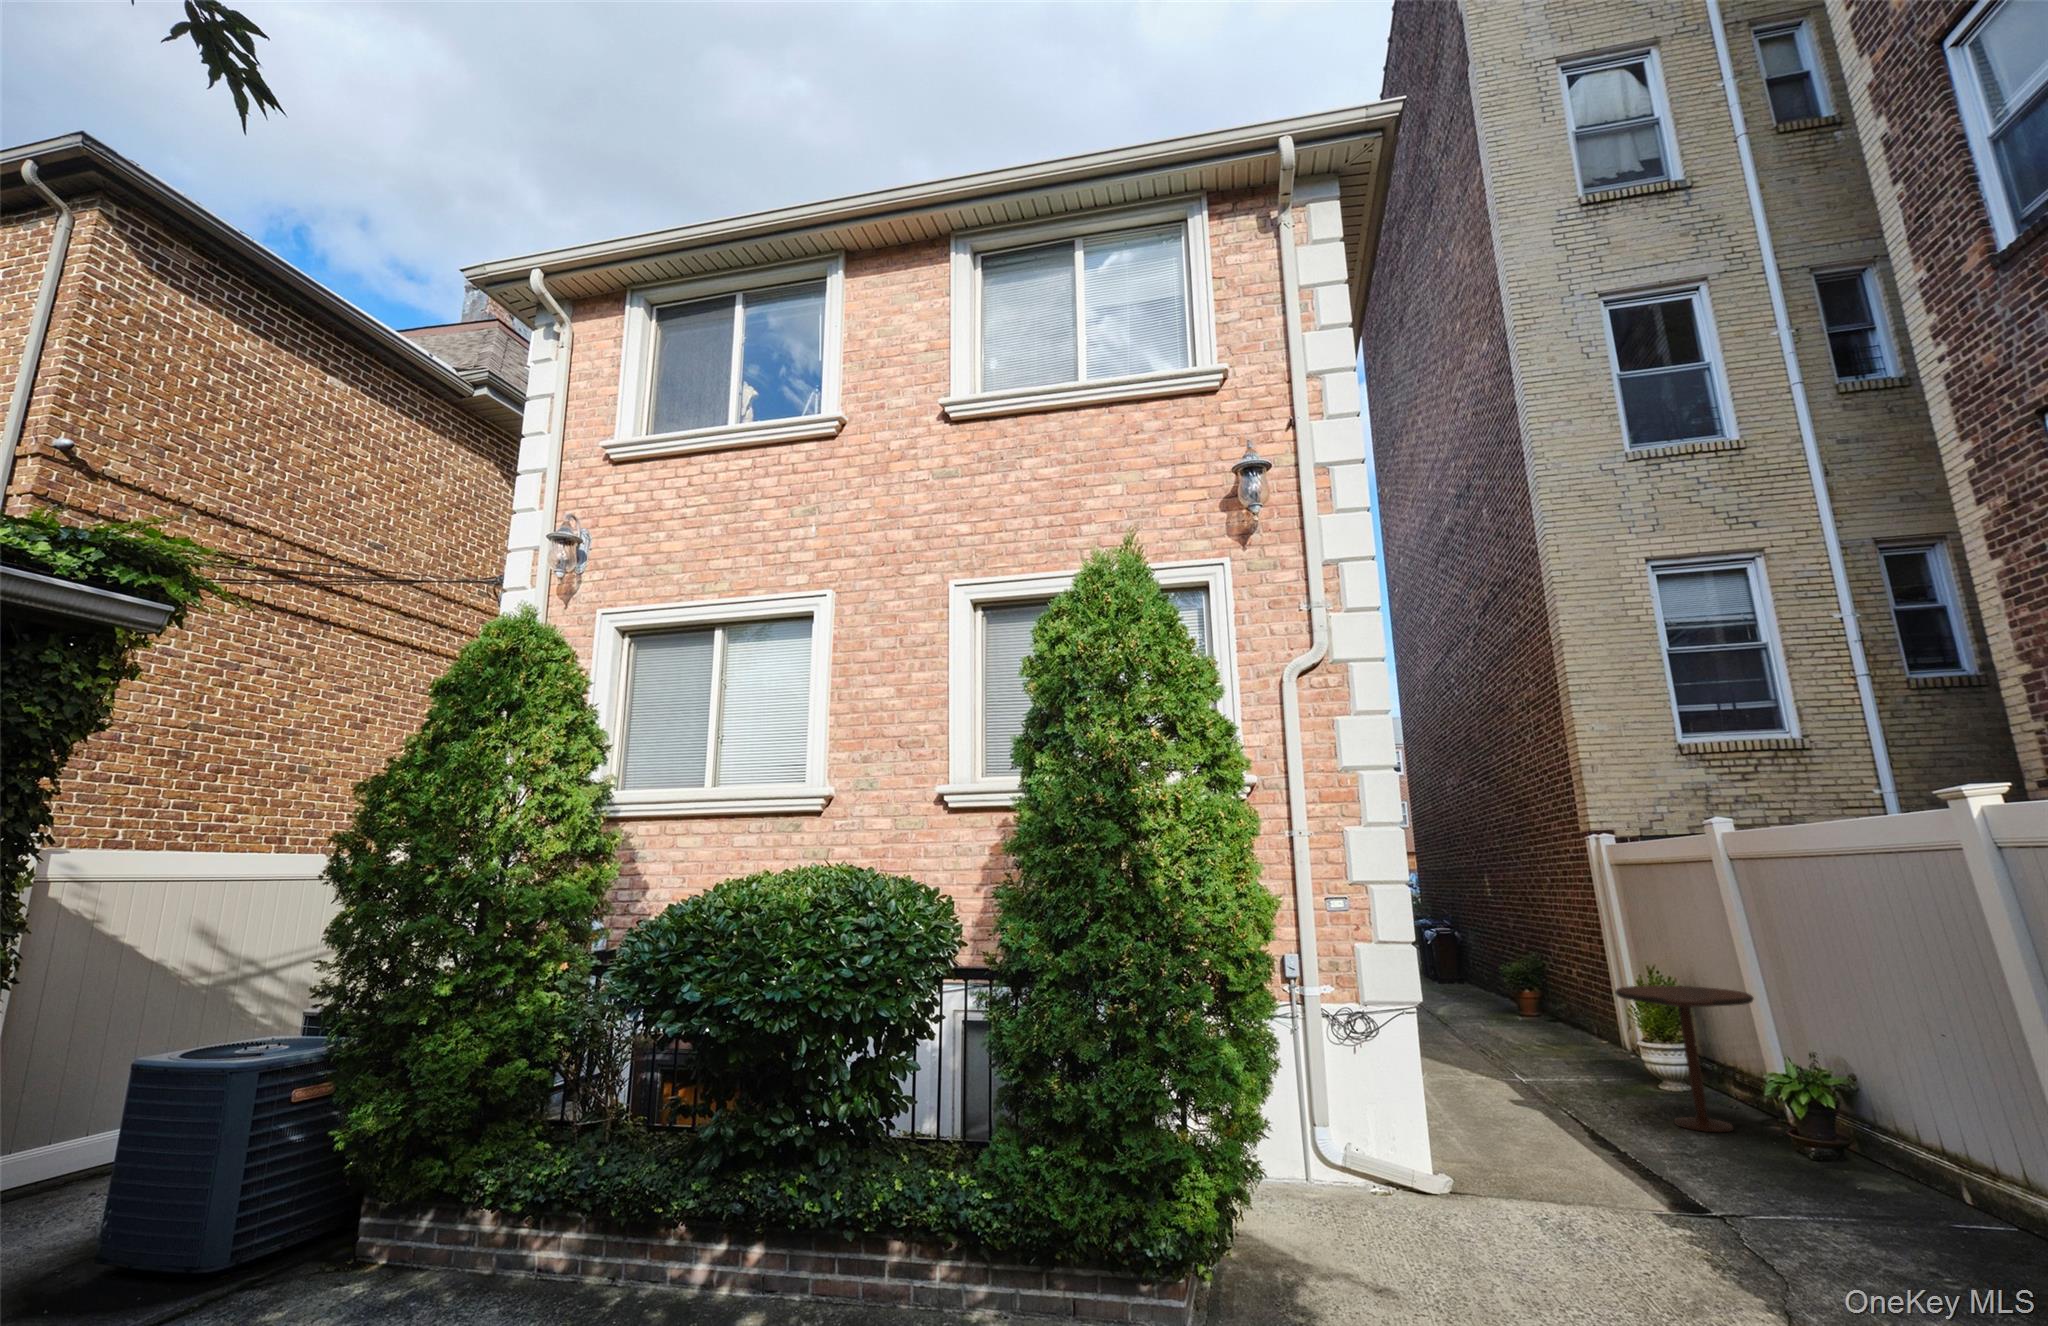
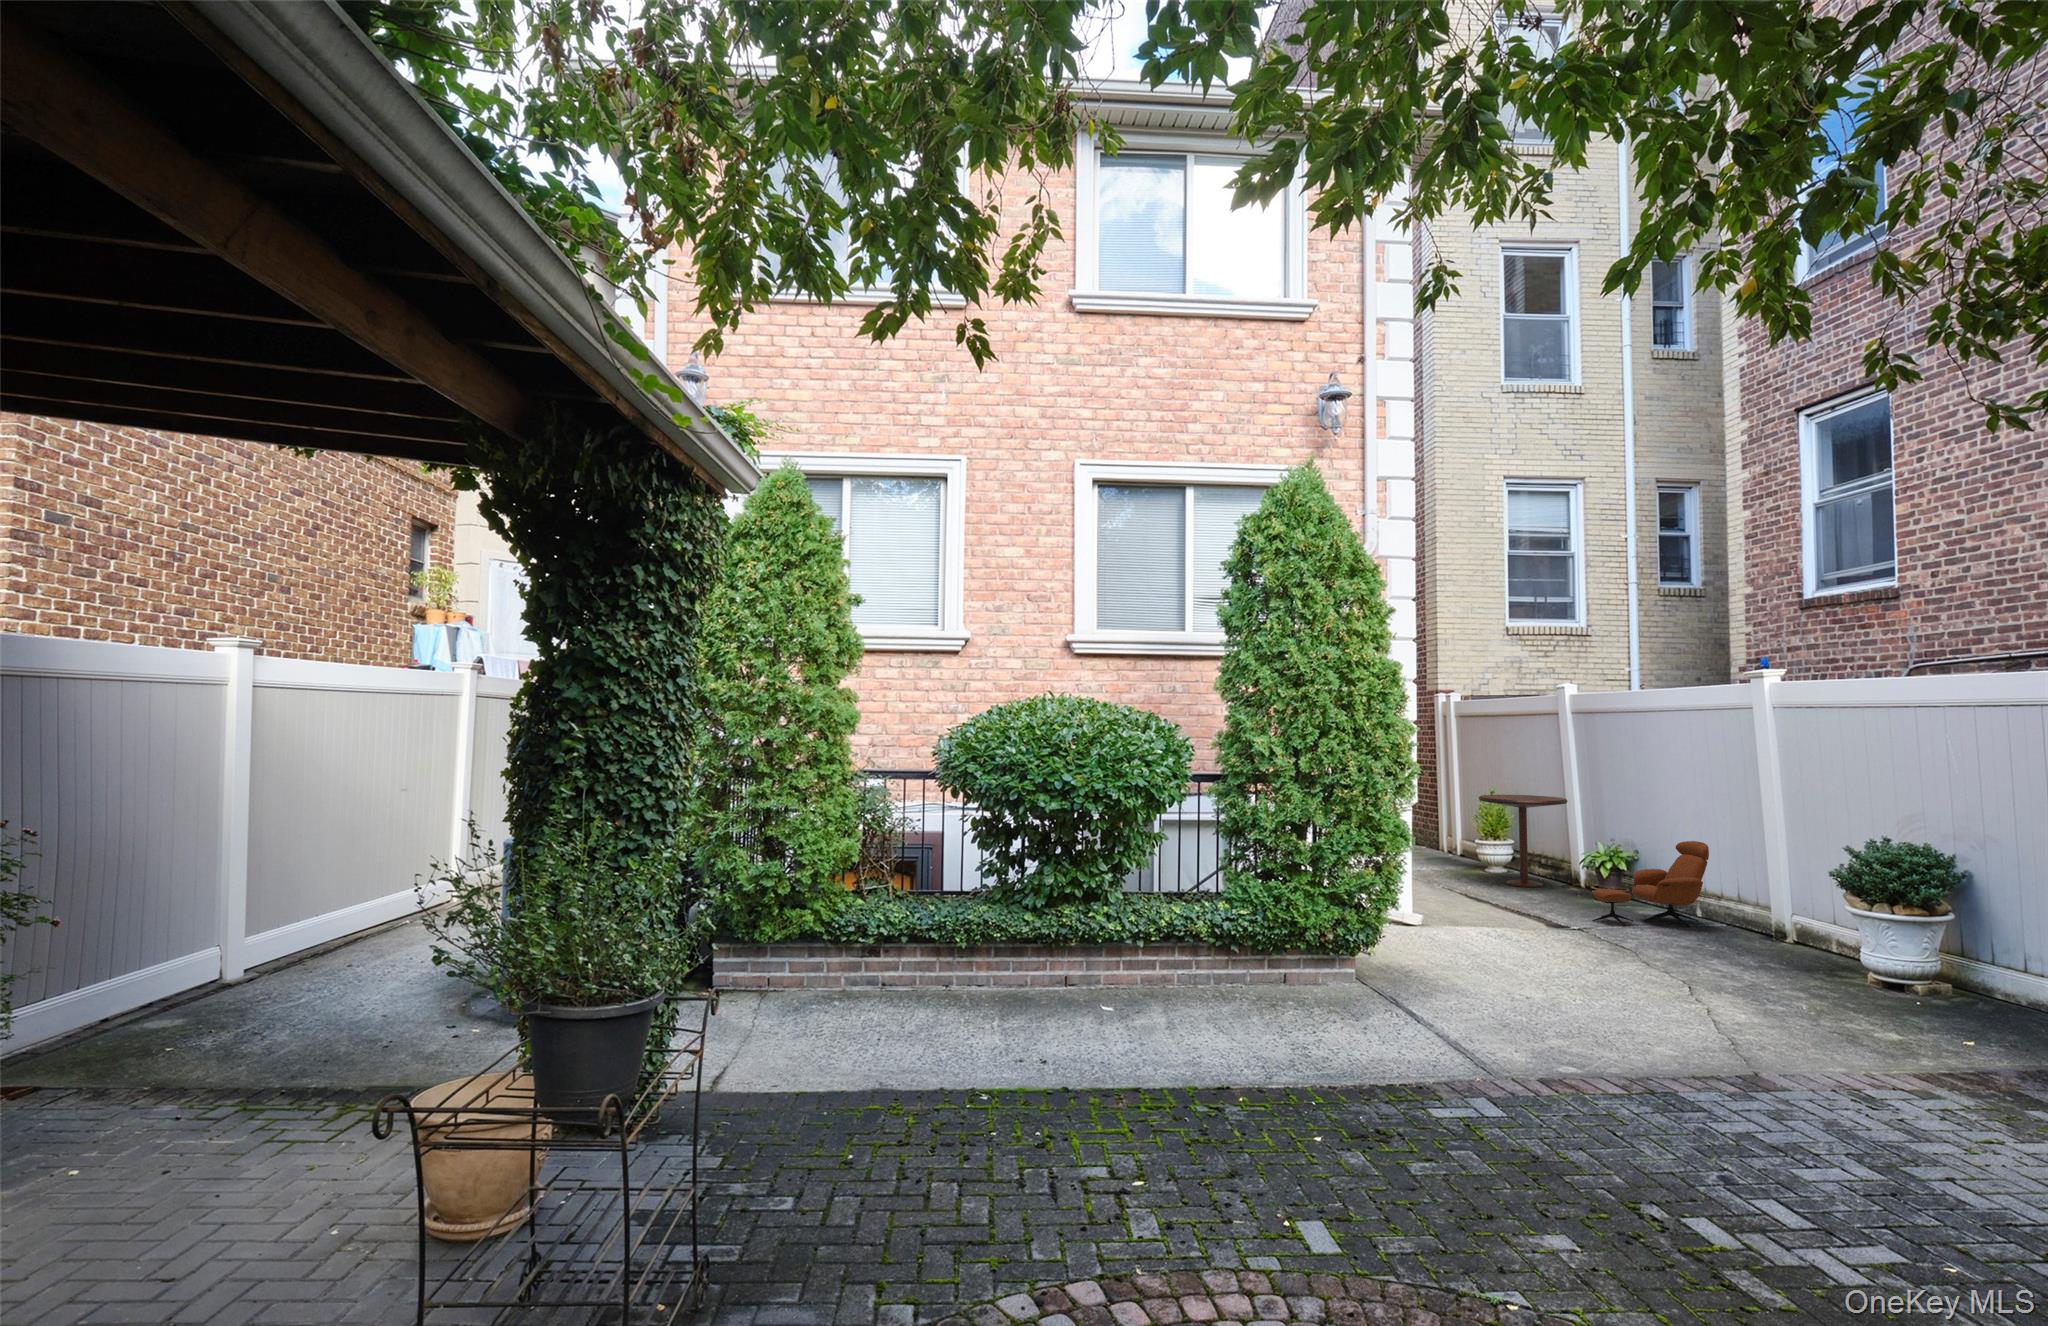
lounge chair: none [1777,1083,1992,1244] -> present [1592,841,1709,927]

